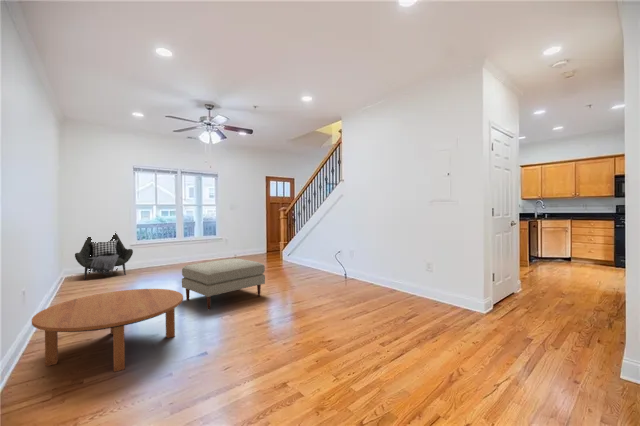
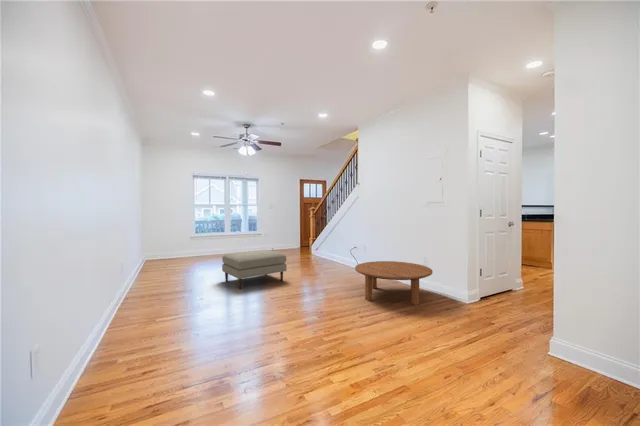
armchair: present [75,233,133,280] -> none [150,224,192,263]
coffee table: present [32,289,183,372] -> present [355,261,433,305]

